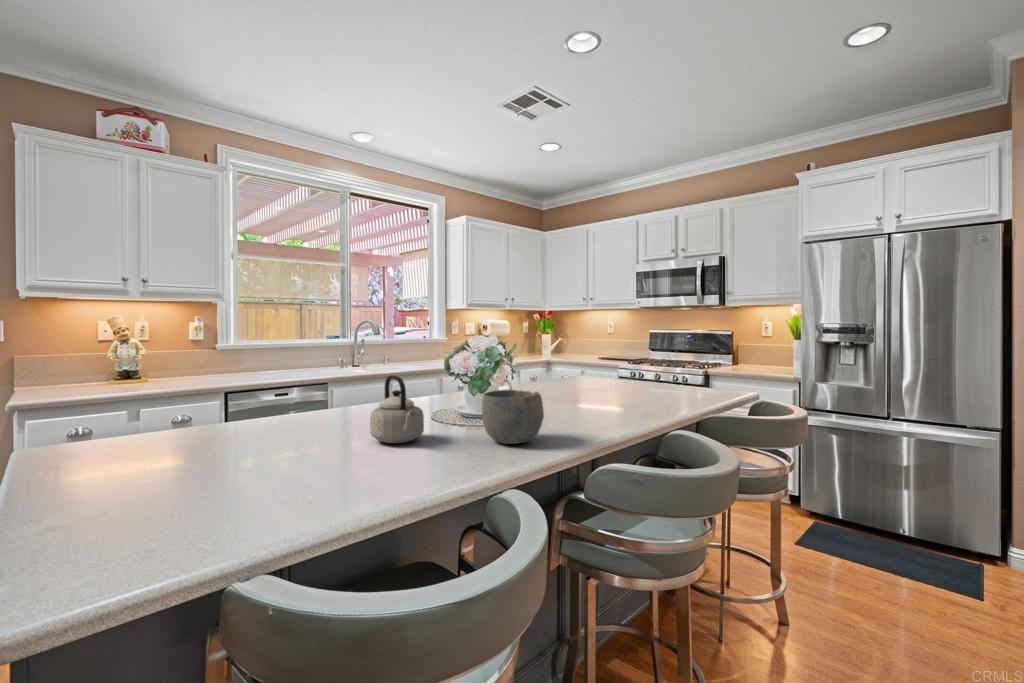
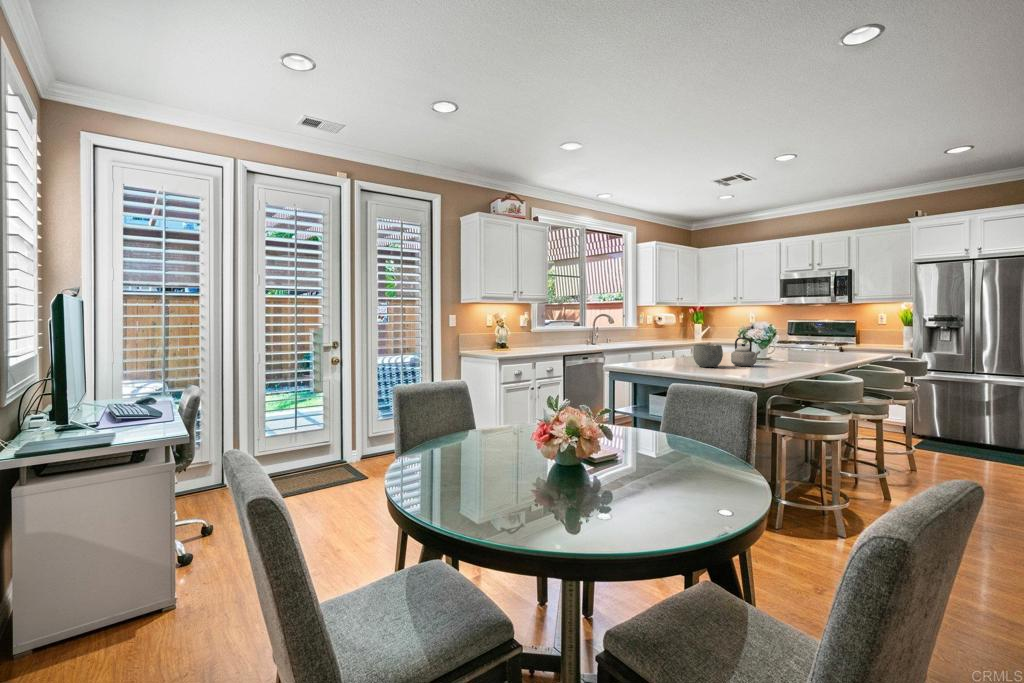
bowl: present [482,390,544,444] -> present [693,344,723,367]

